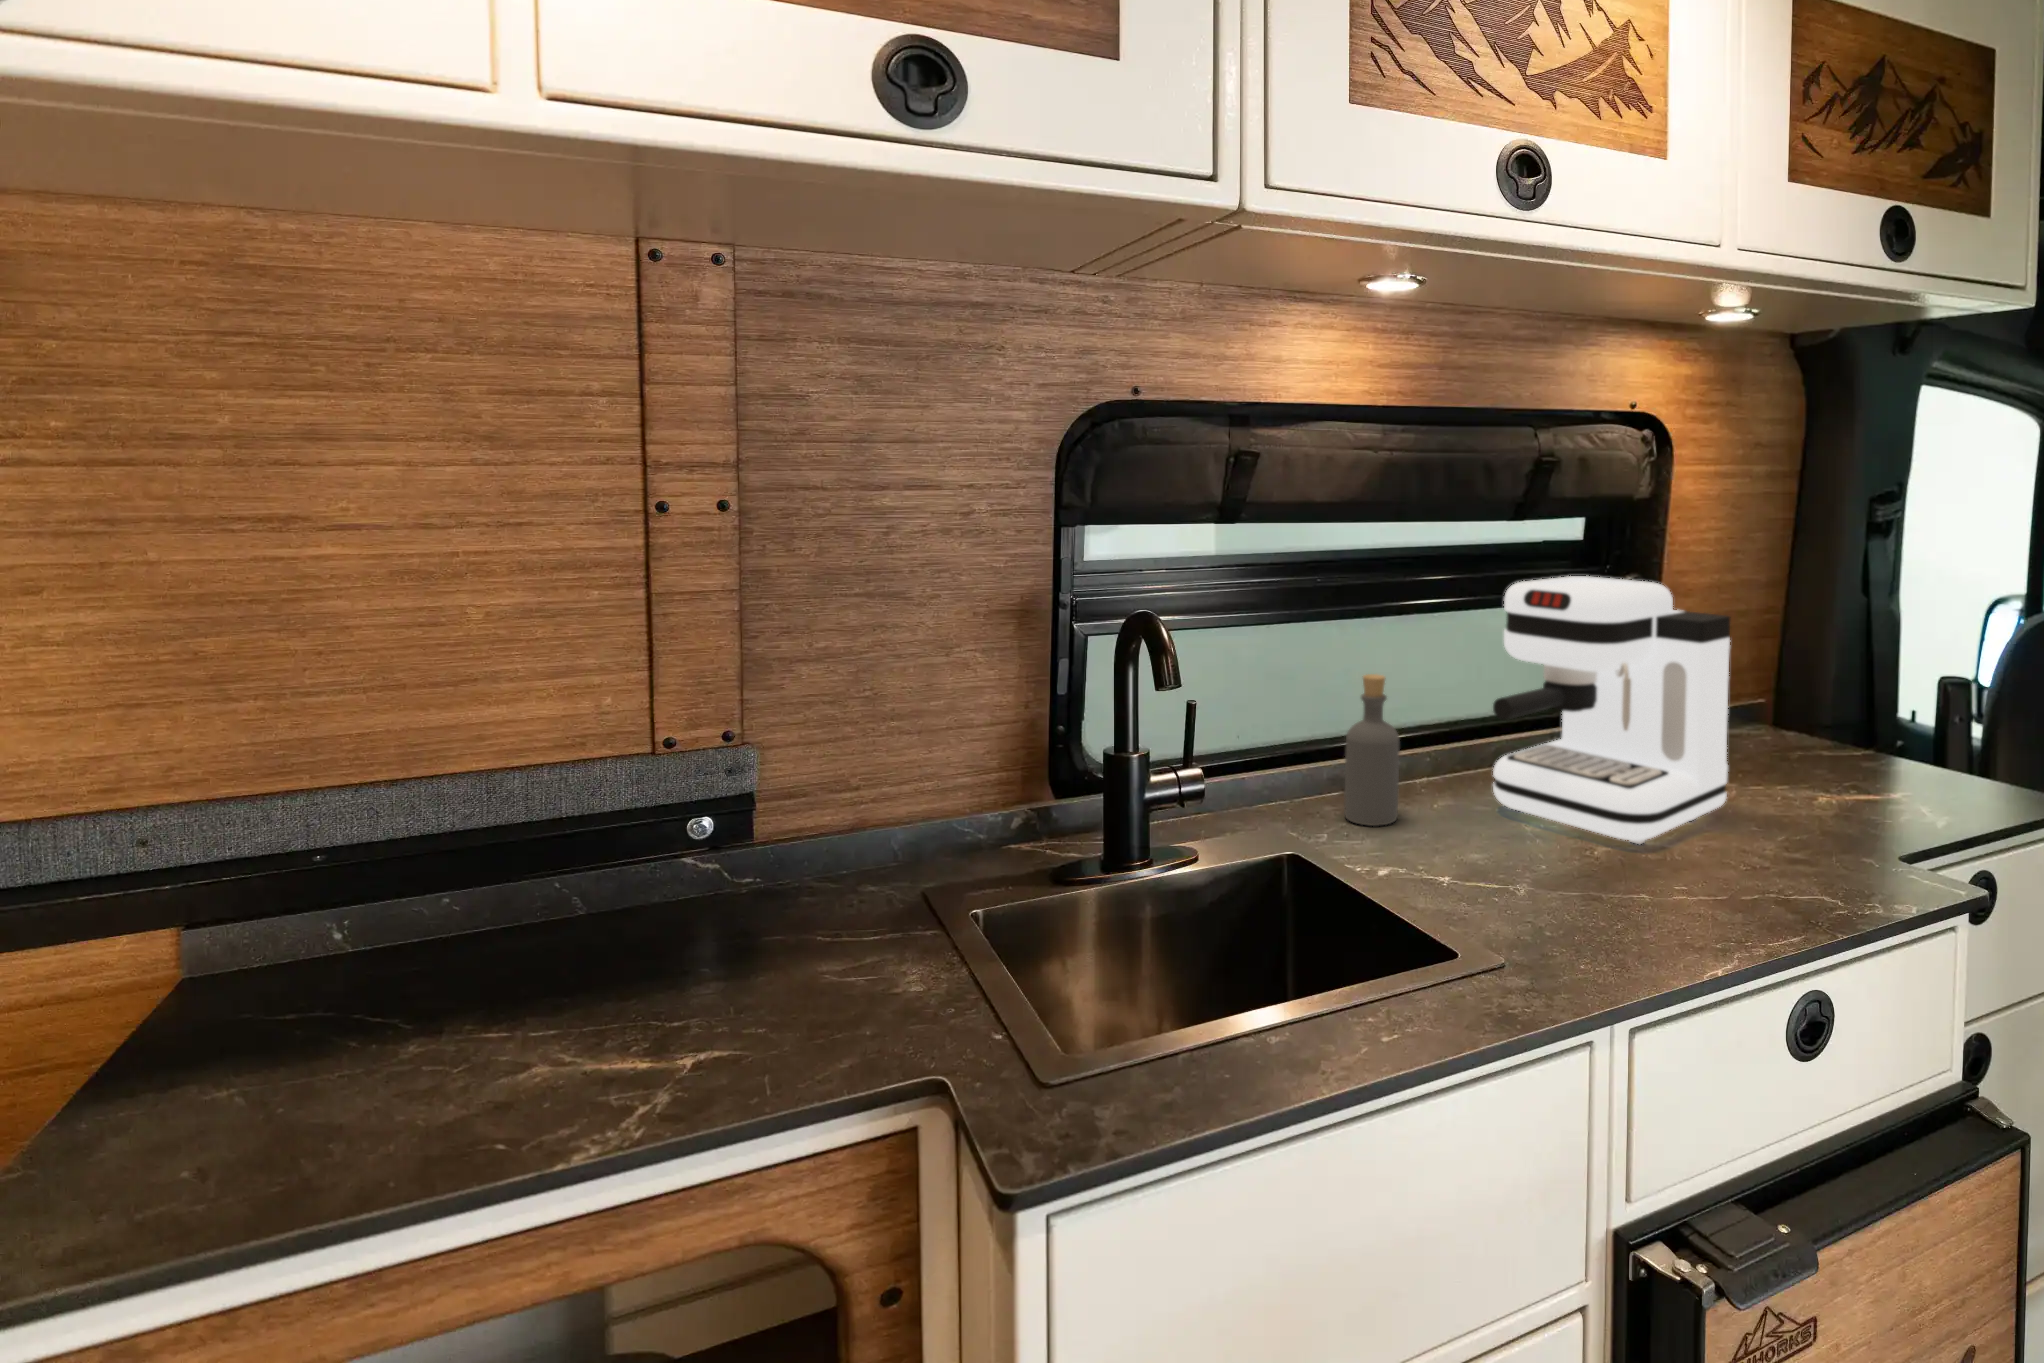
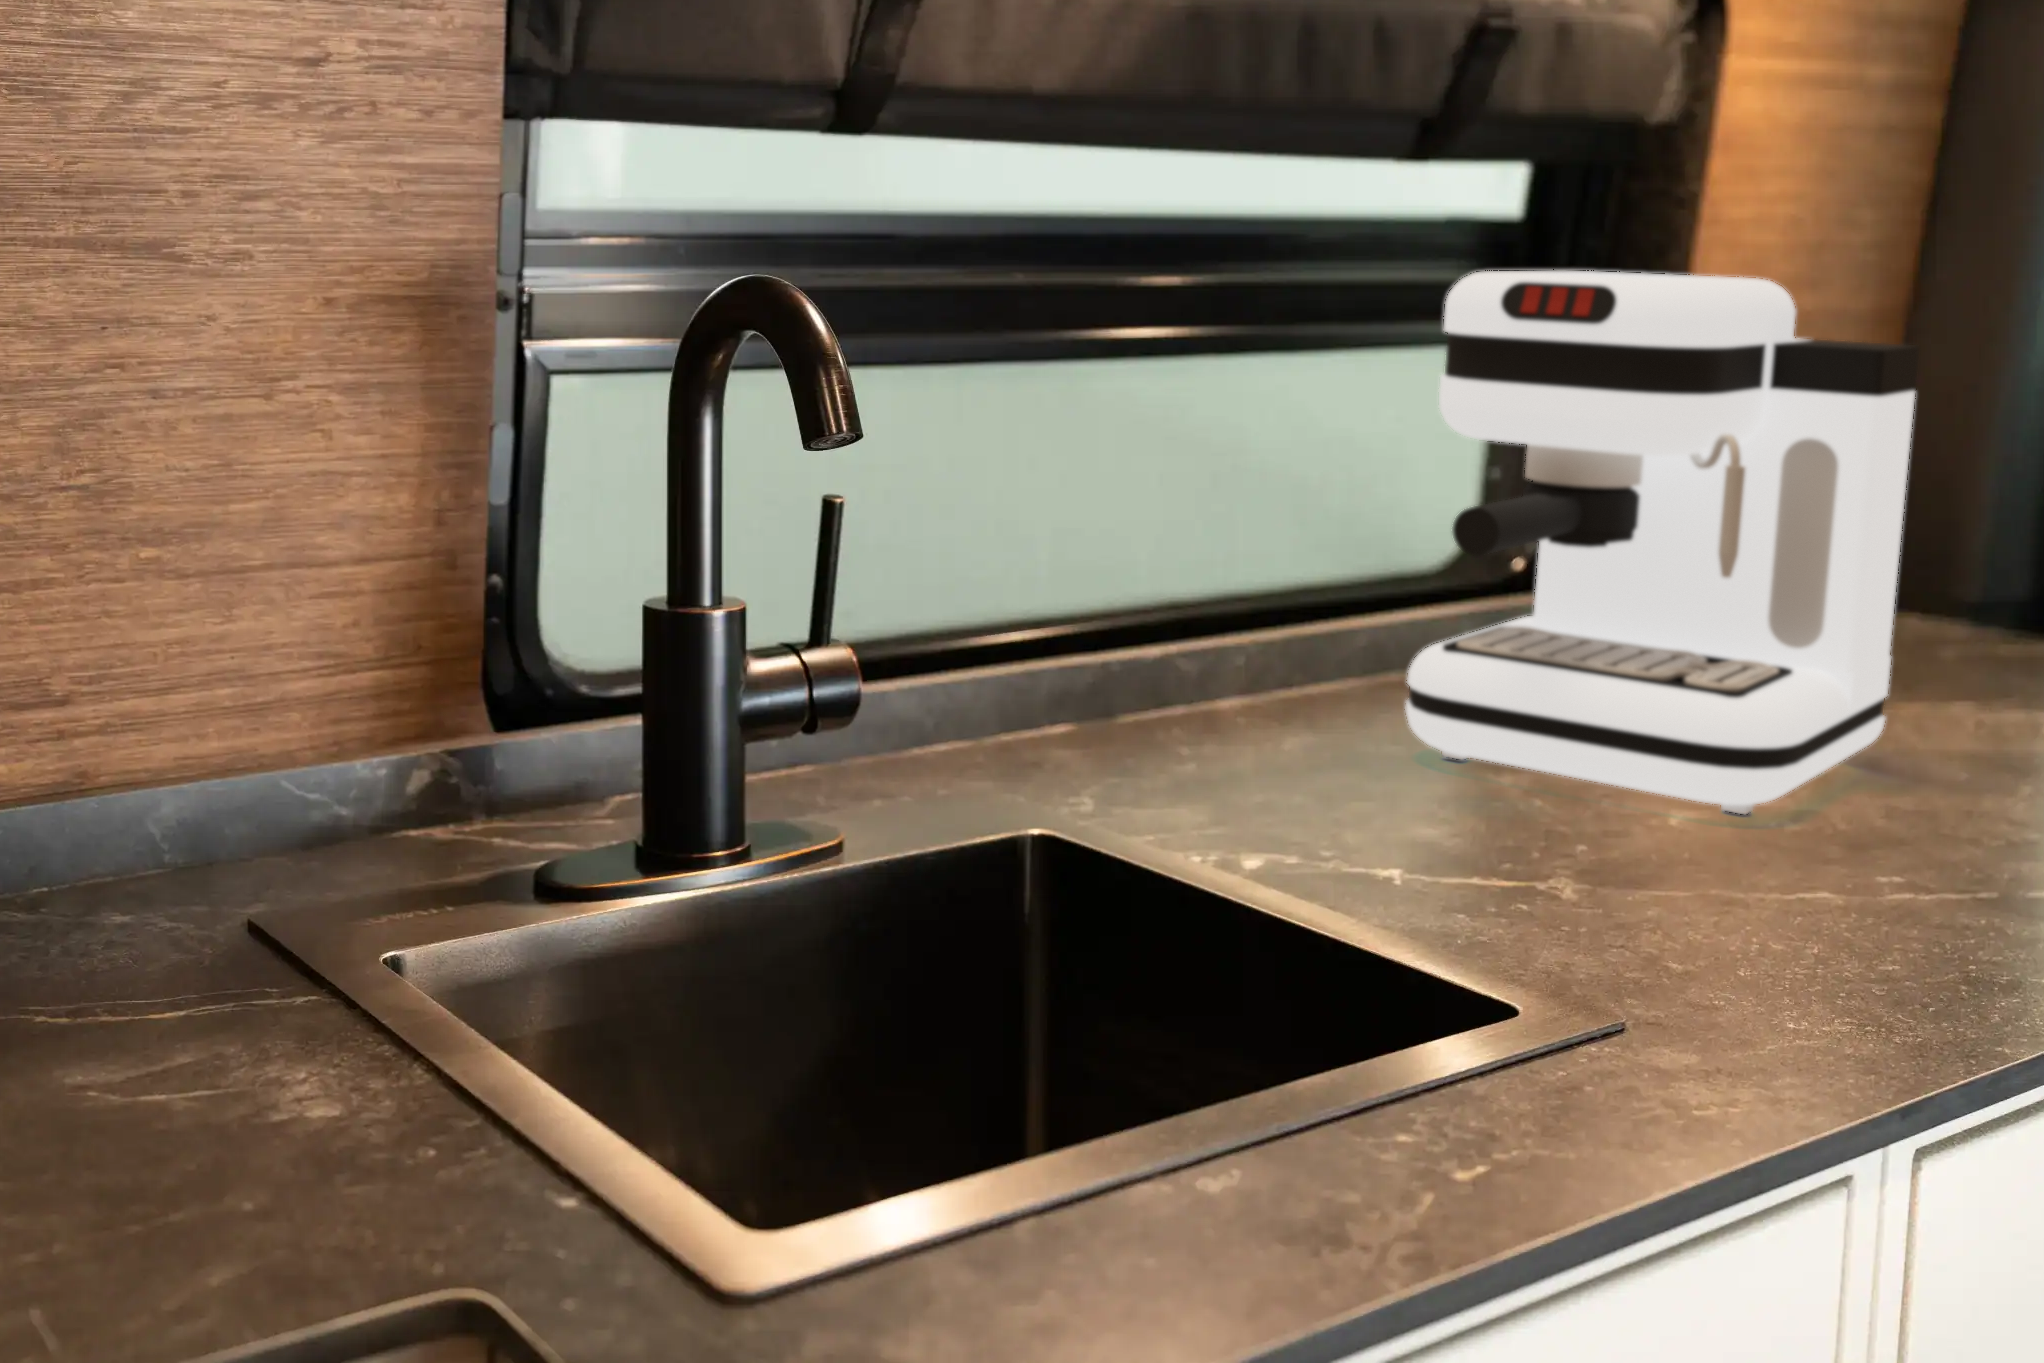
bottle: present [1344,674,1399,826] -> none [1105,466,1231,789]

